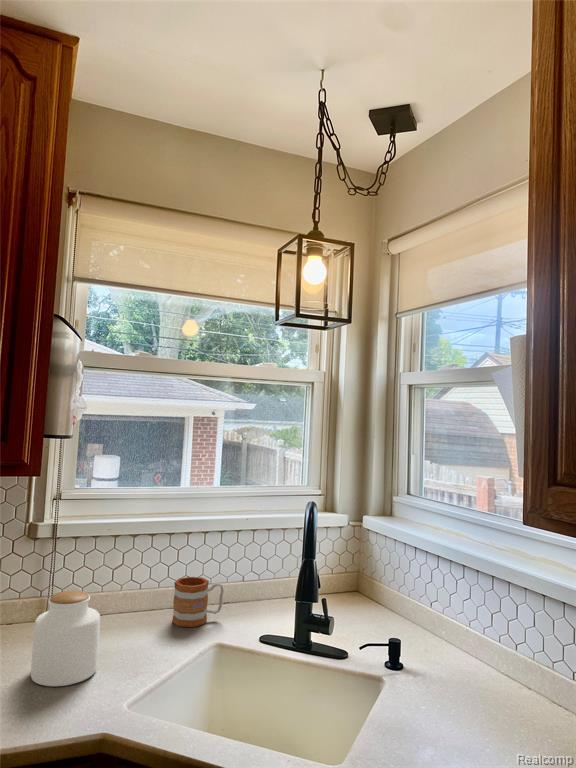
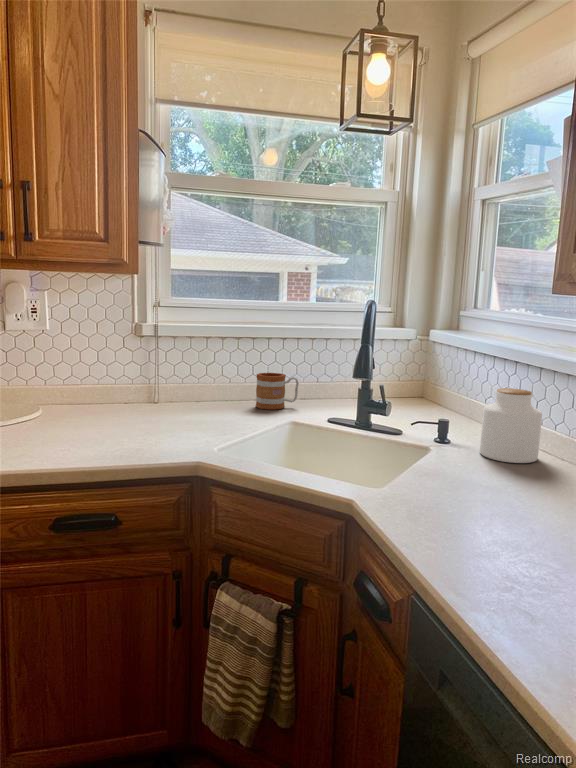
jar: present [31,590,100,686] -> present [480,388,542,463]

